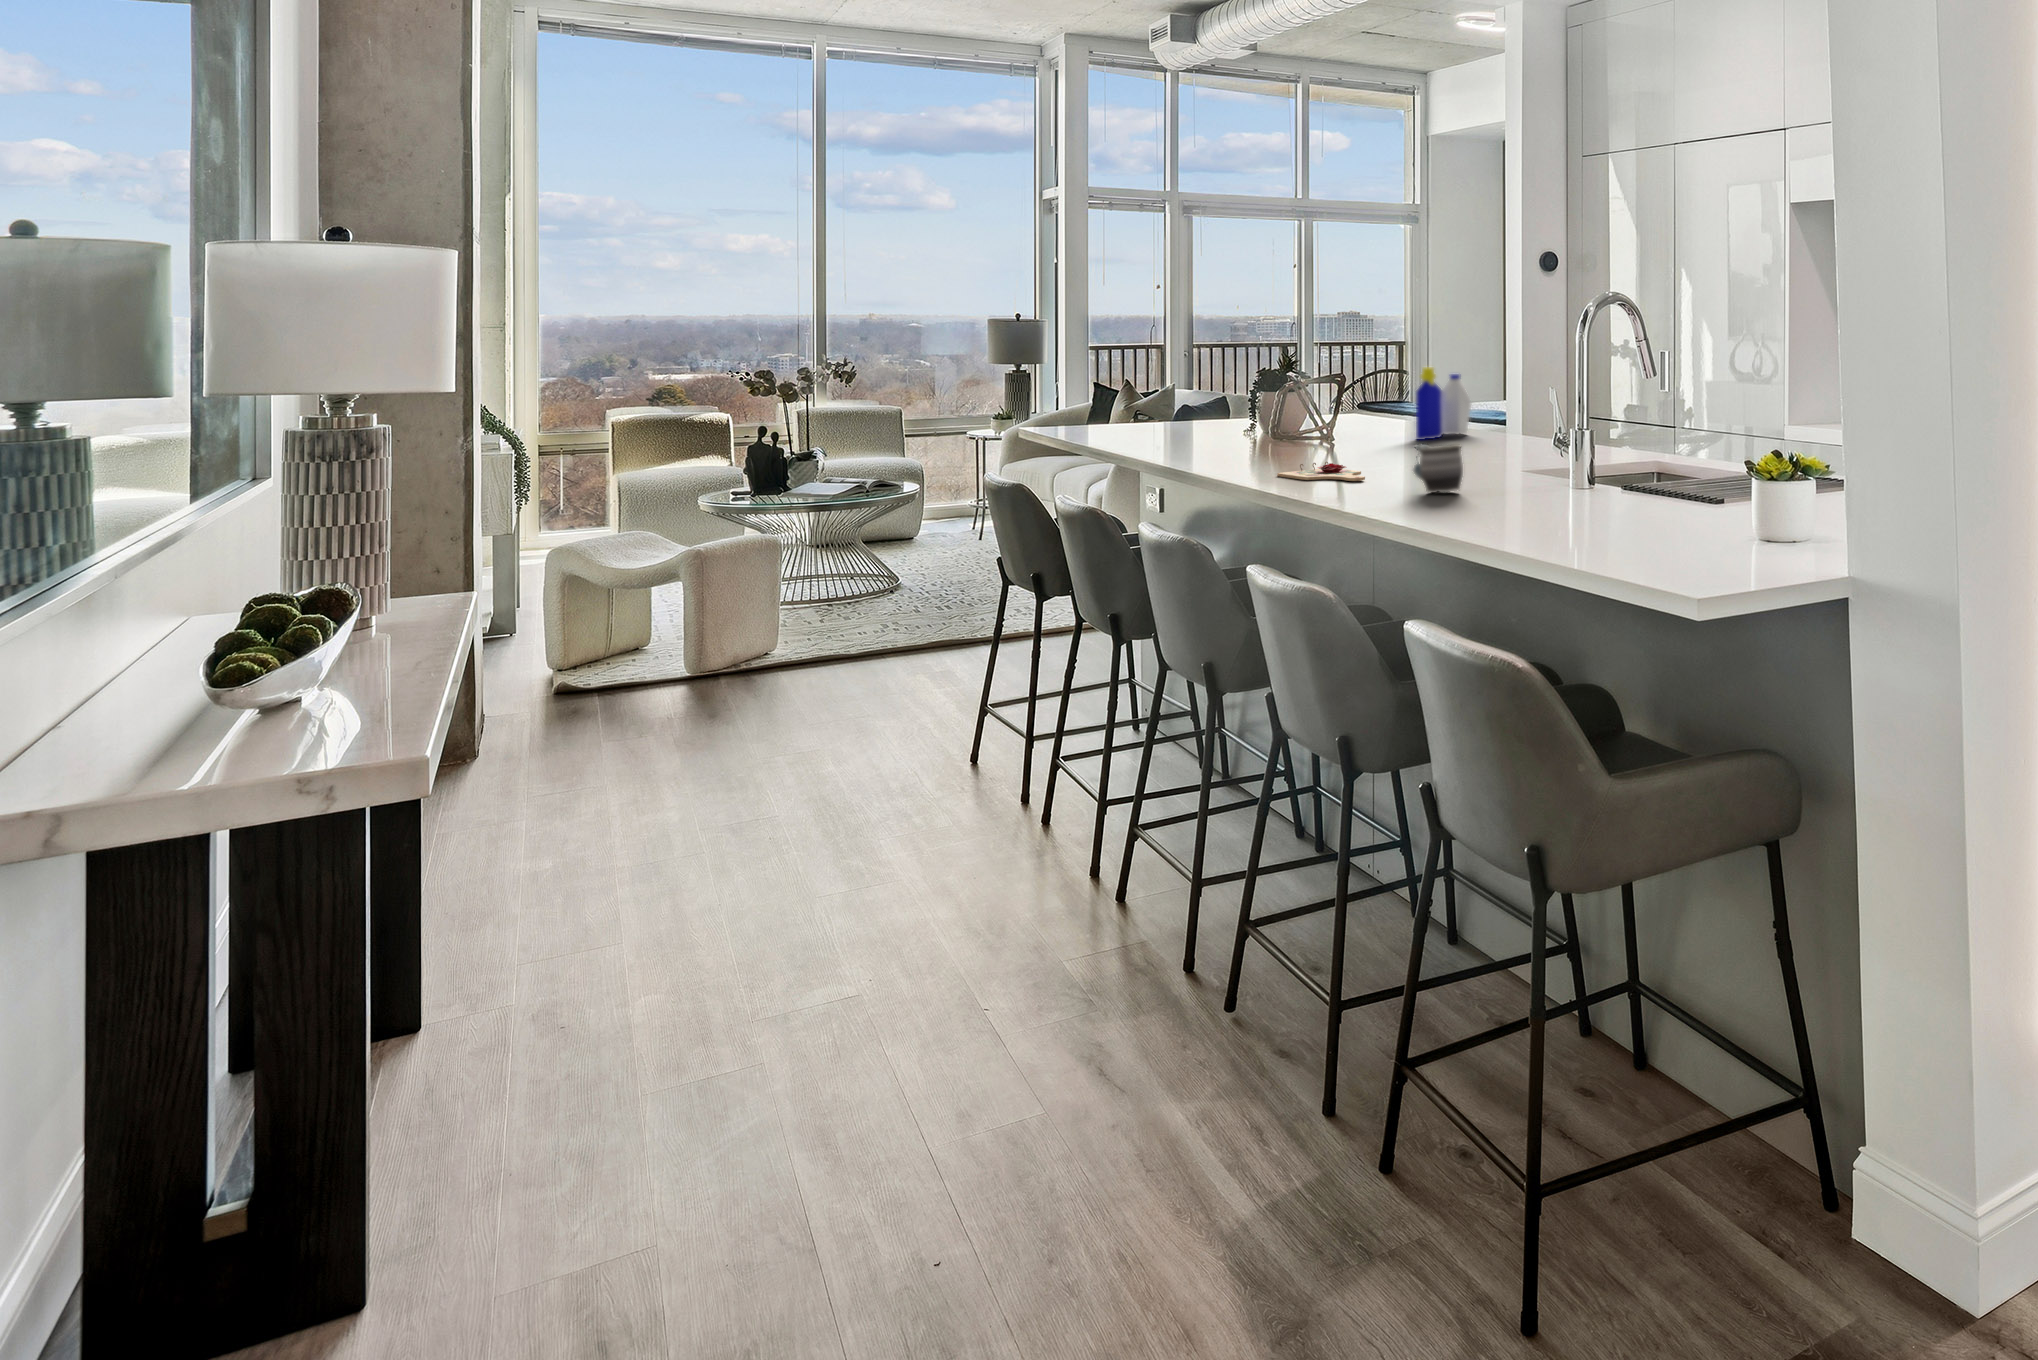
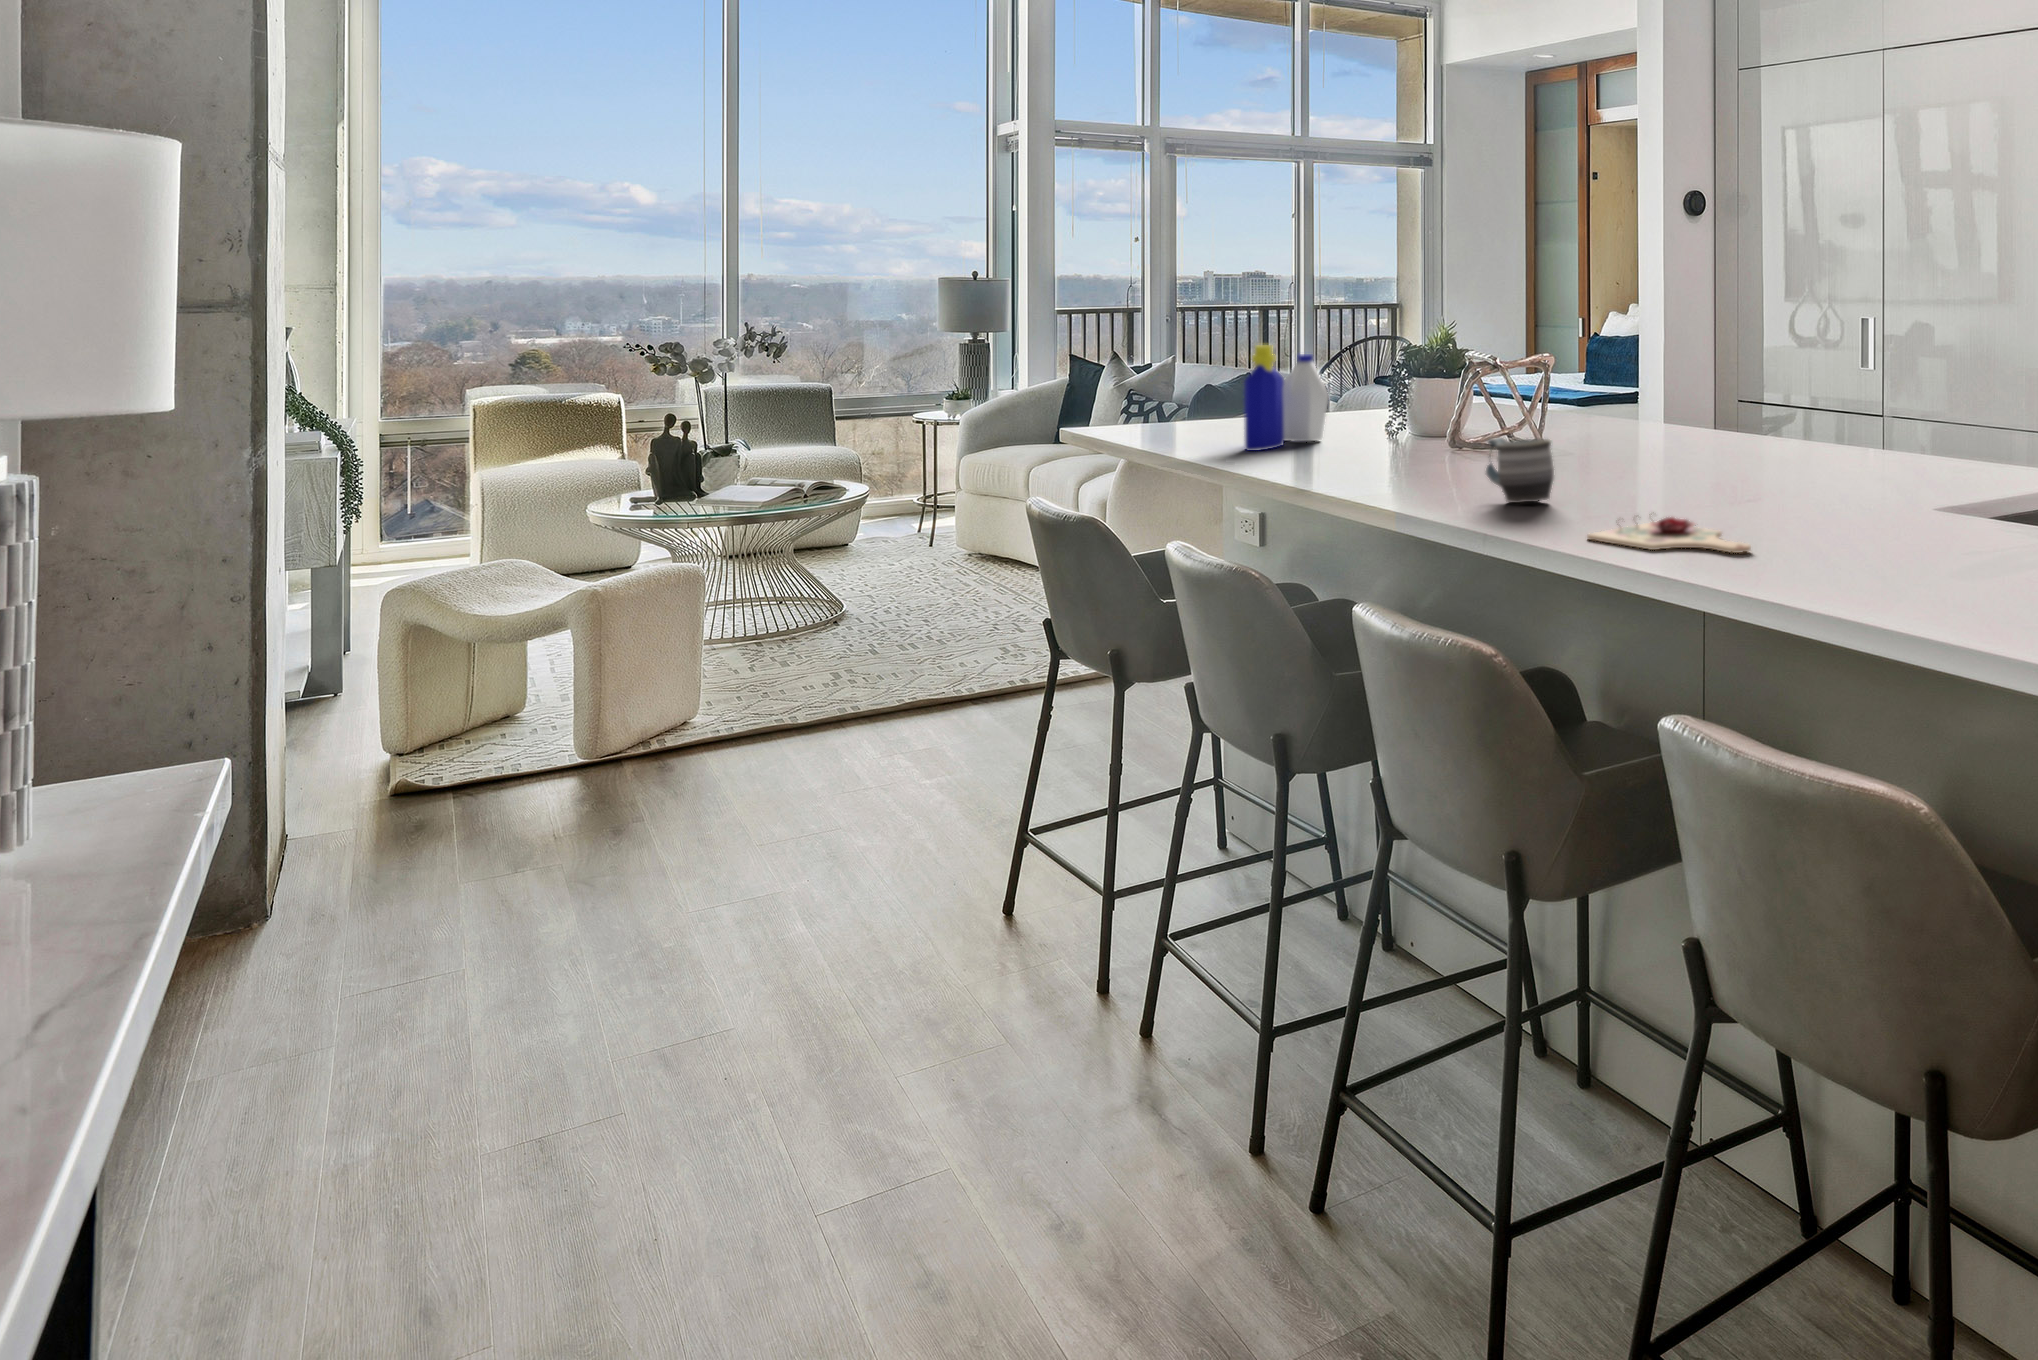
bottle: present [1416,367,1471,440] -> present [1244,345,1328,451]
mug: present [1414,444,1463,493] -> present [1486,438,1554,503]

